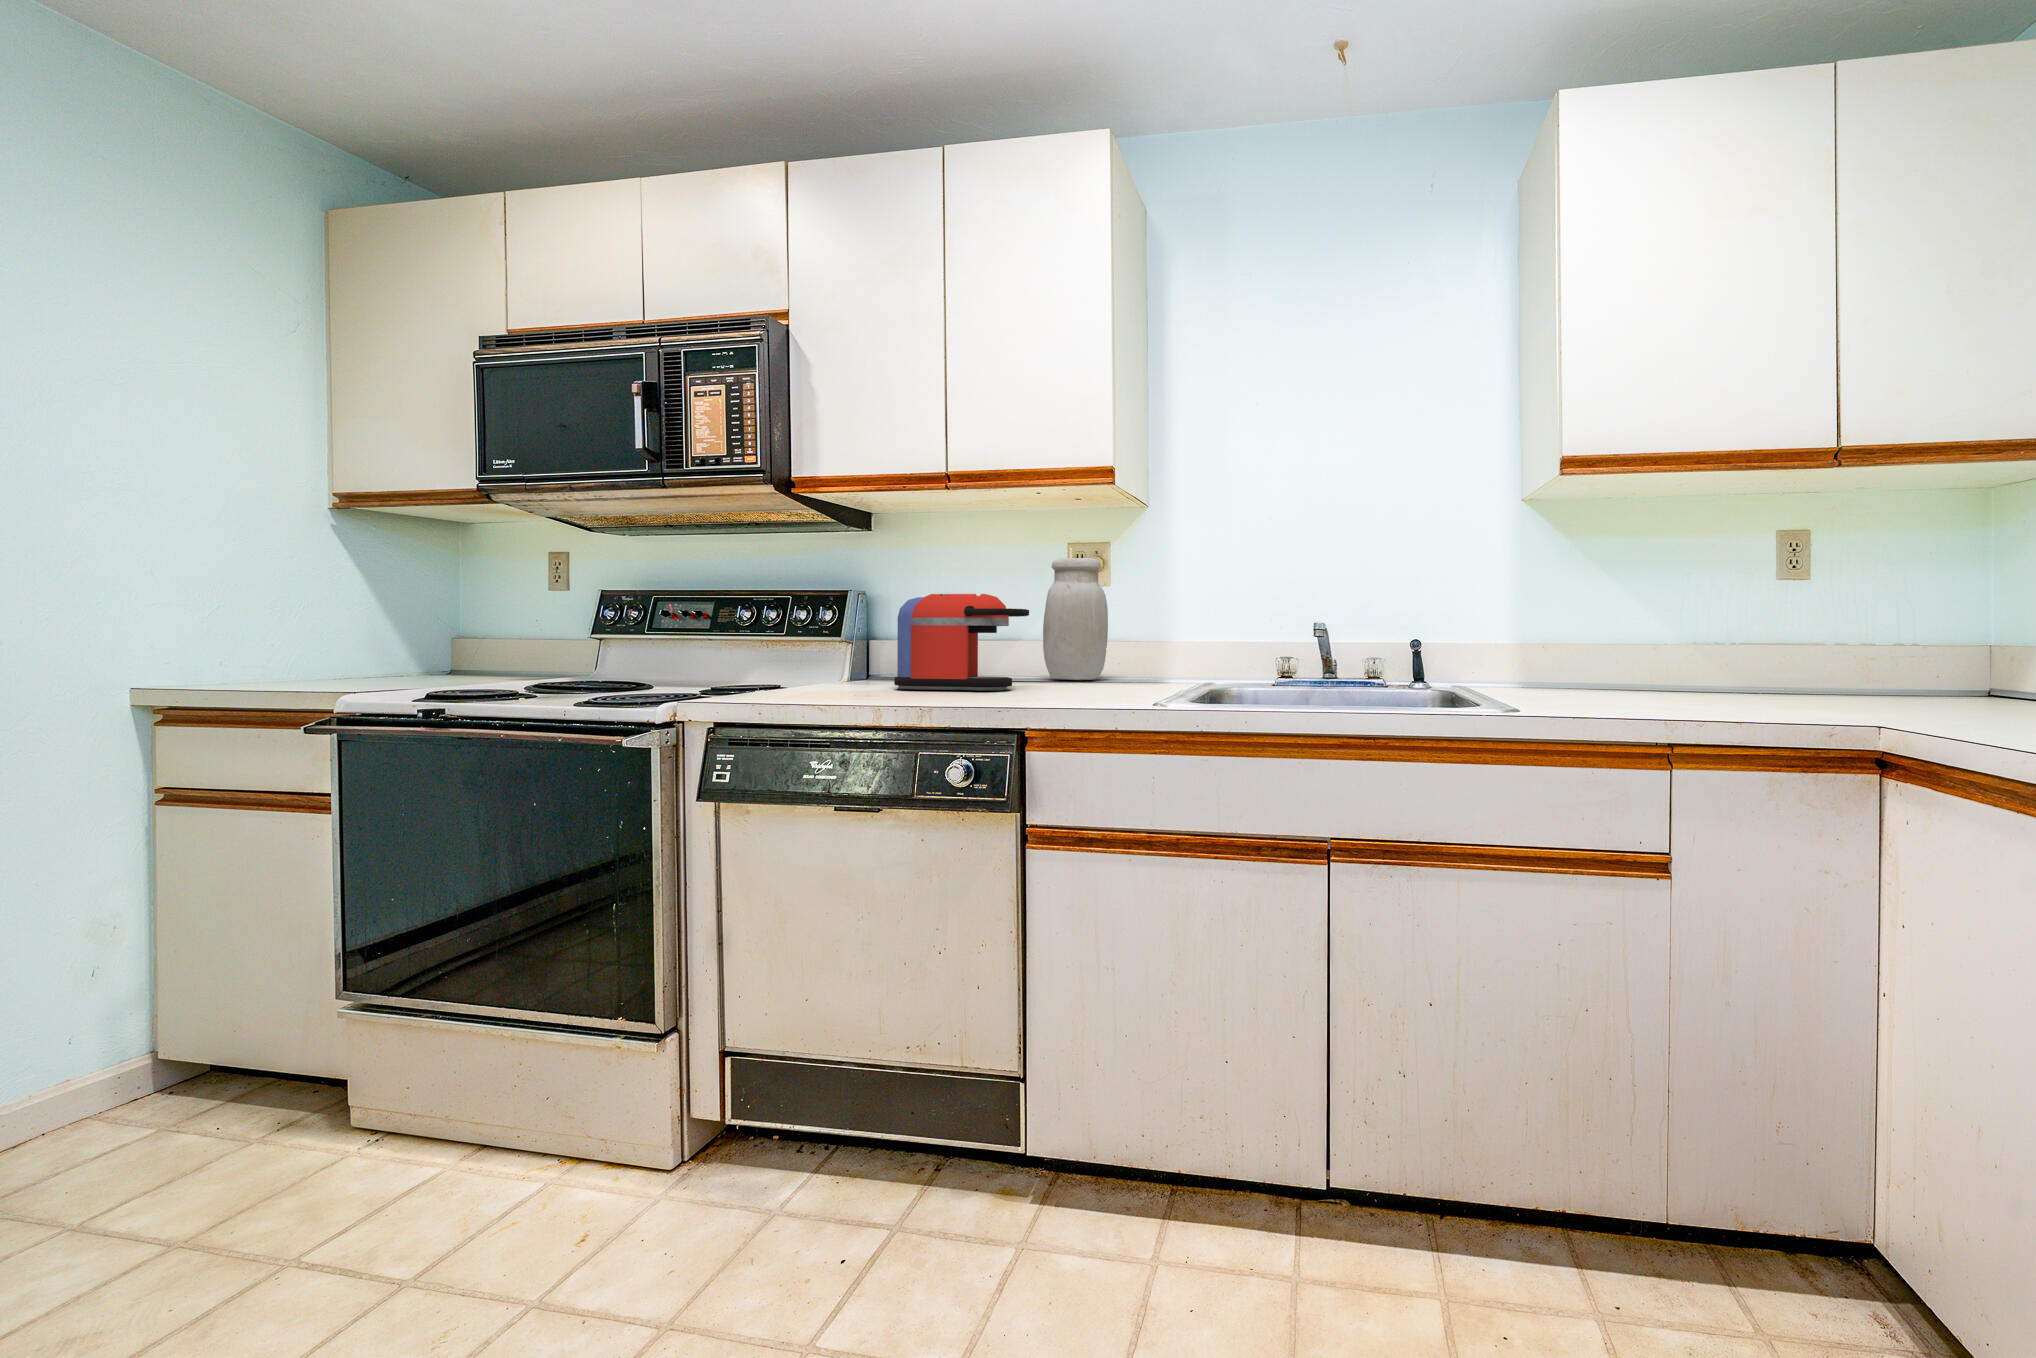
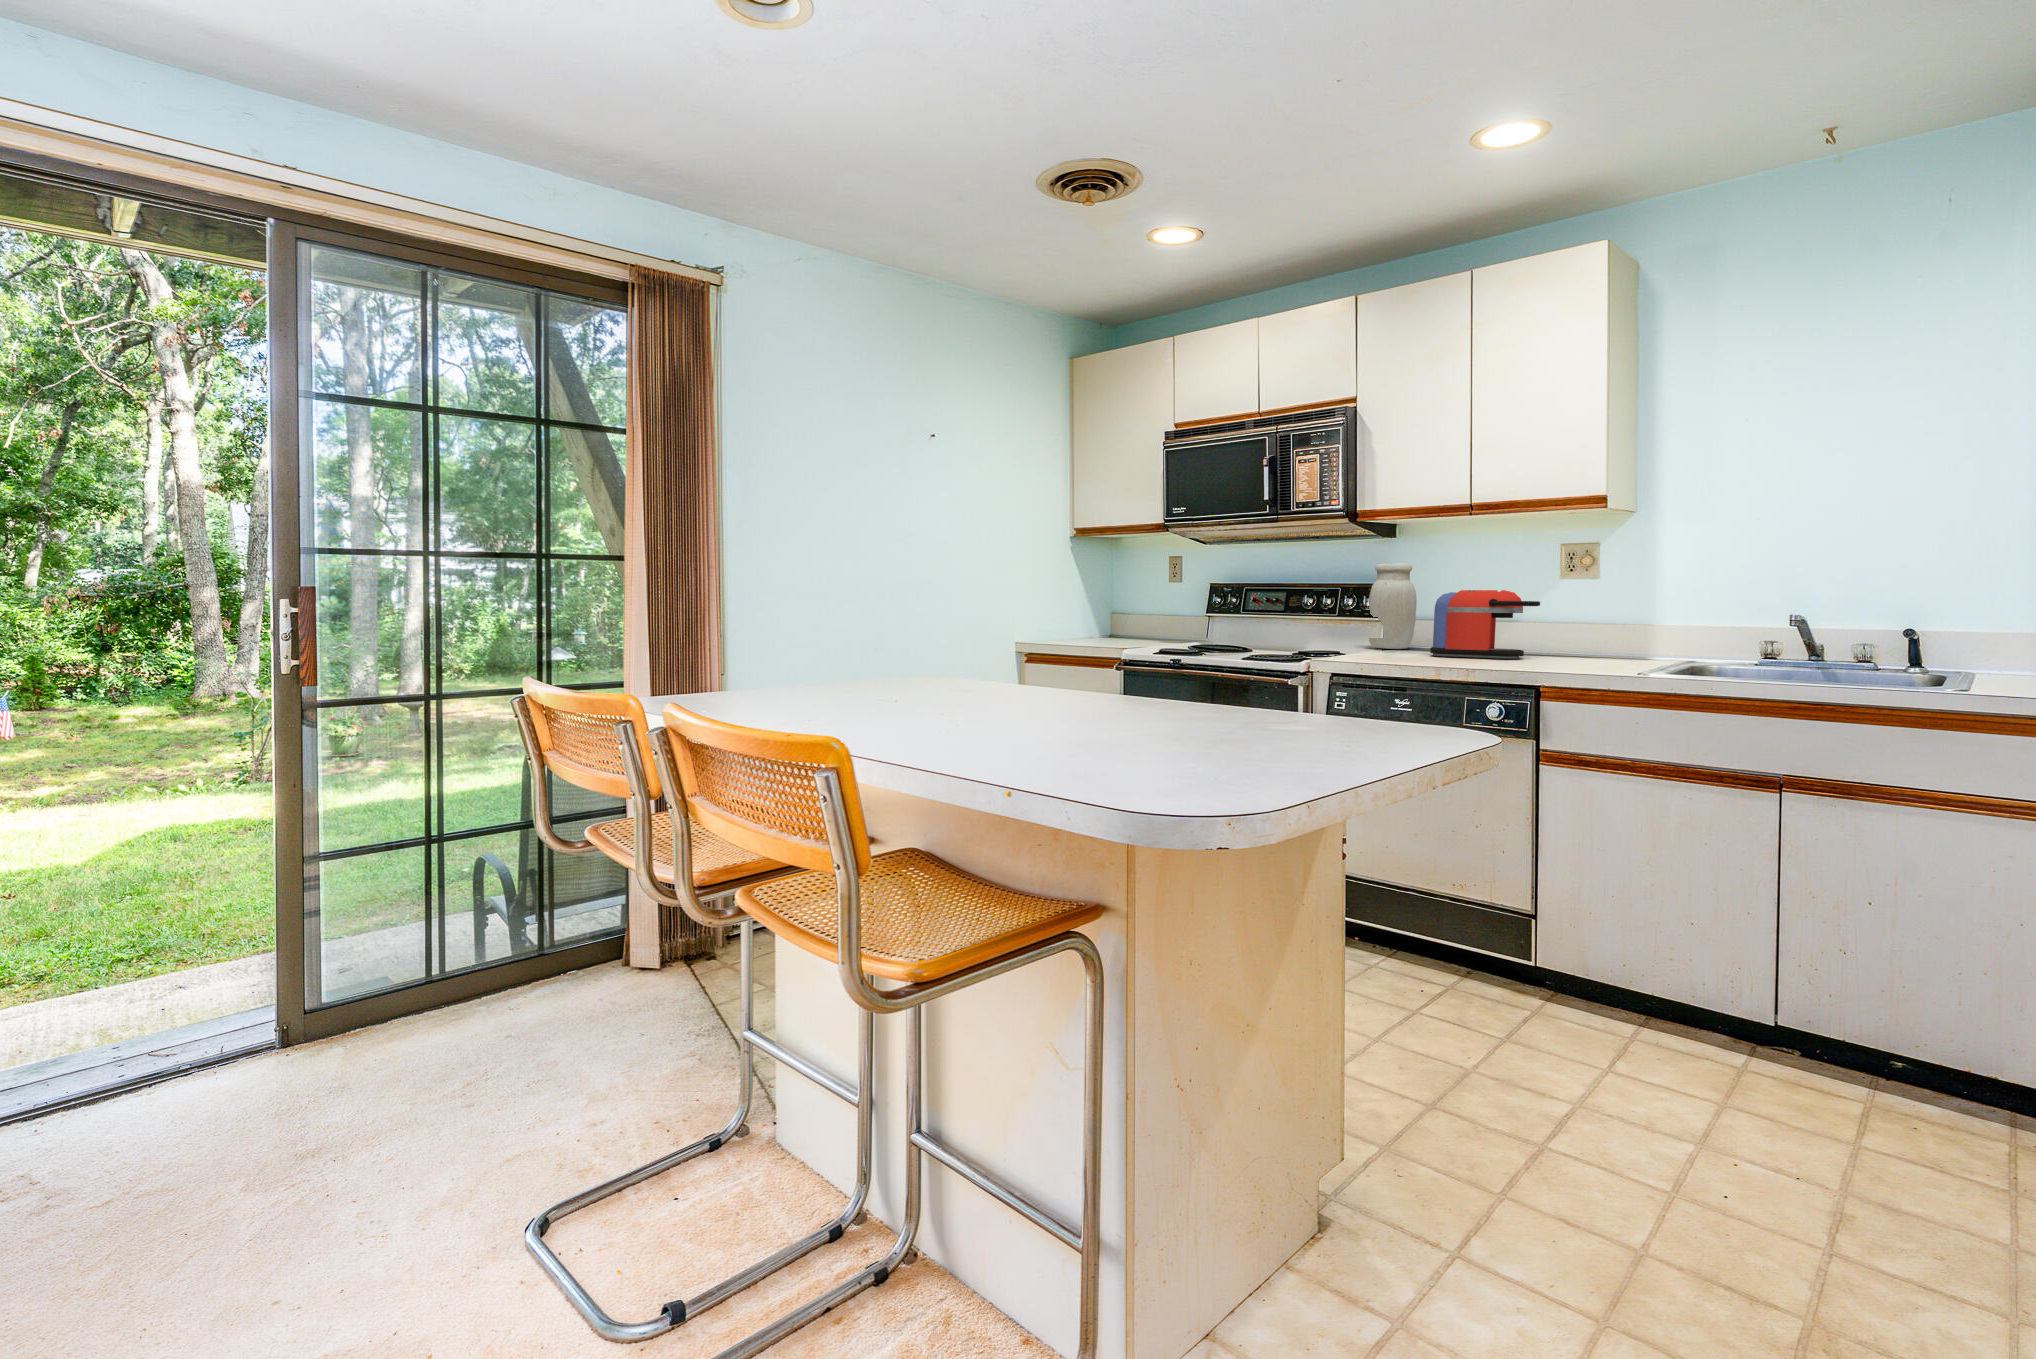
jar: present [1043,558,1108,680] -> present [1369,563,1417,649]

